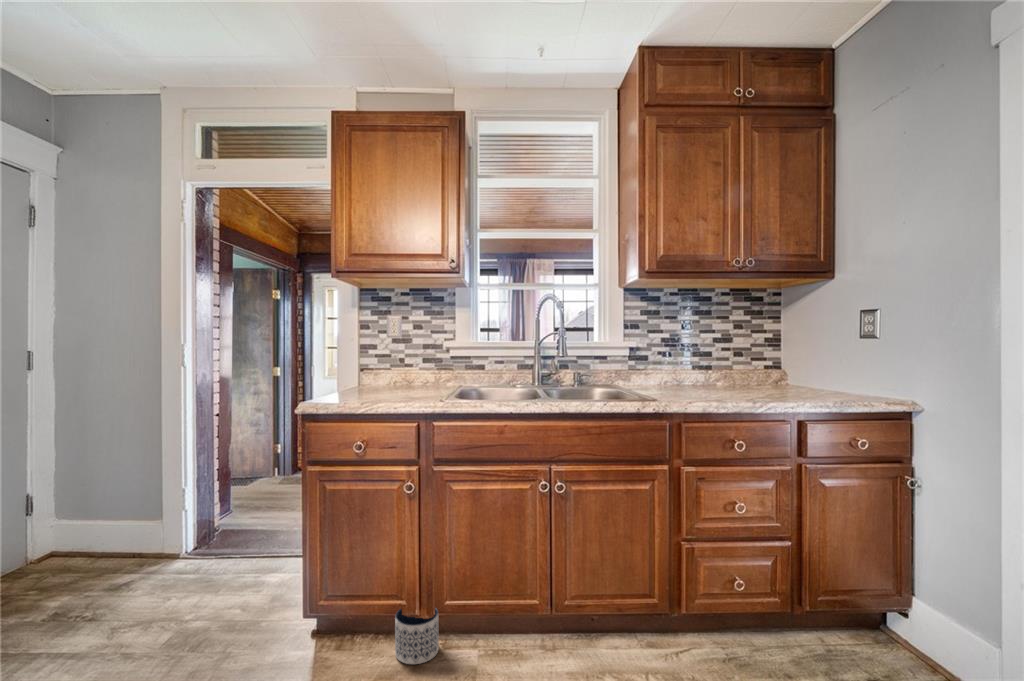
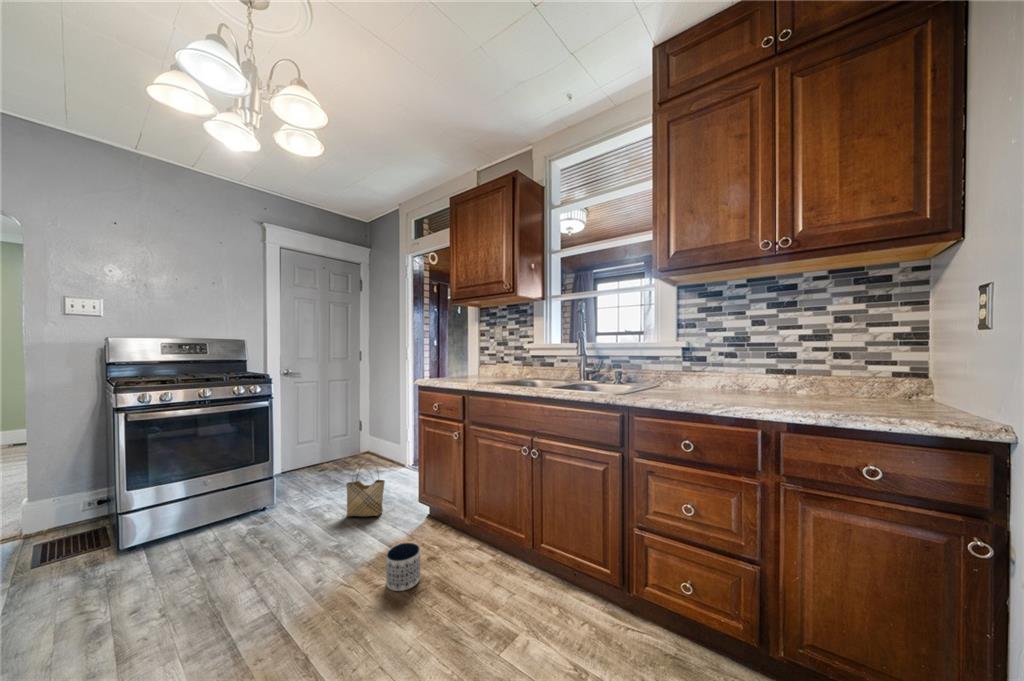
woven basket: none [197,531,263,629] -> present [346,461,385,516]

